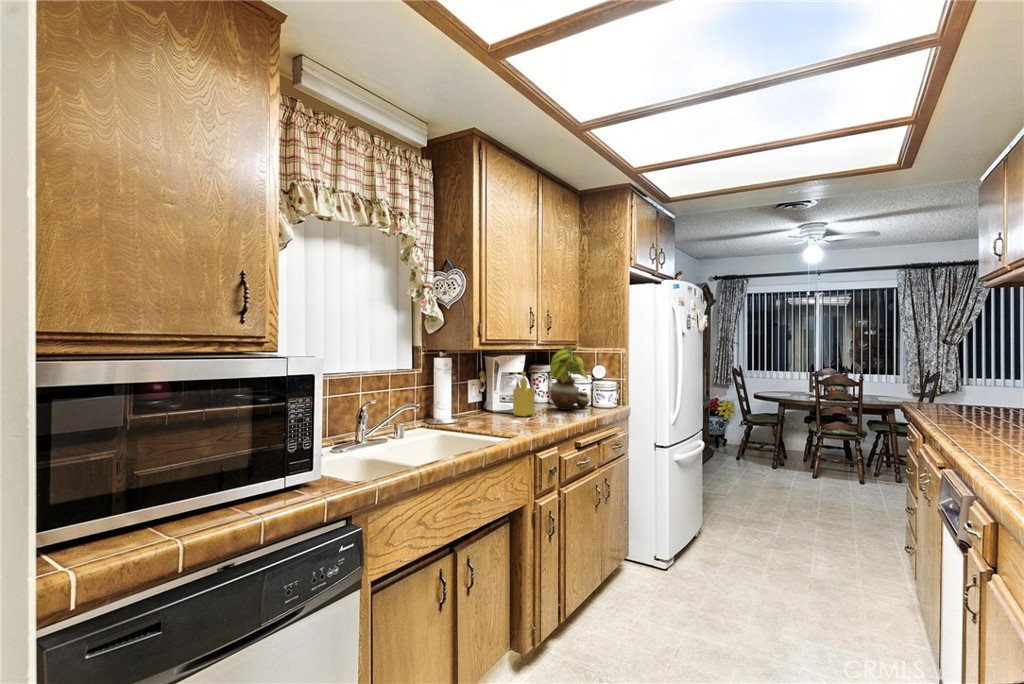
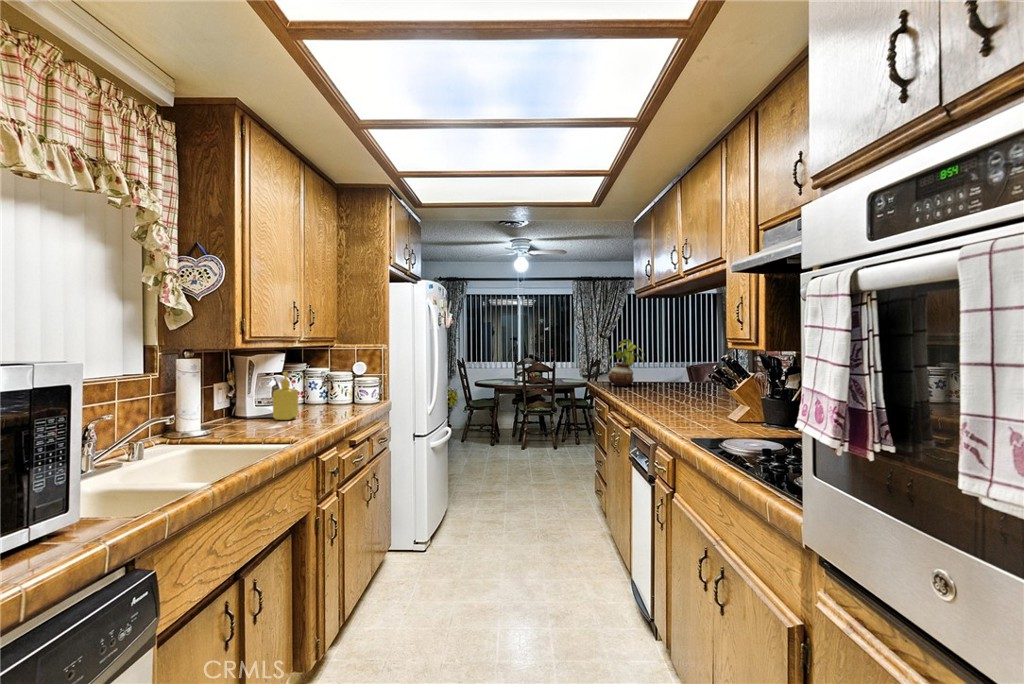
potted plant: present [550,346,590,410] -> present [608,339,644,386]

